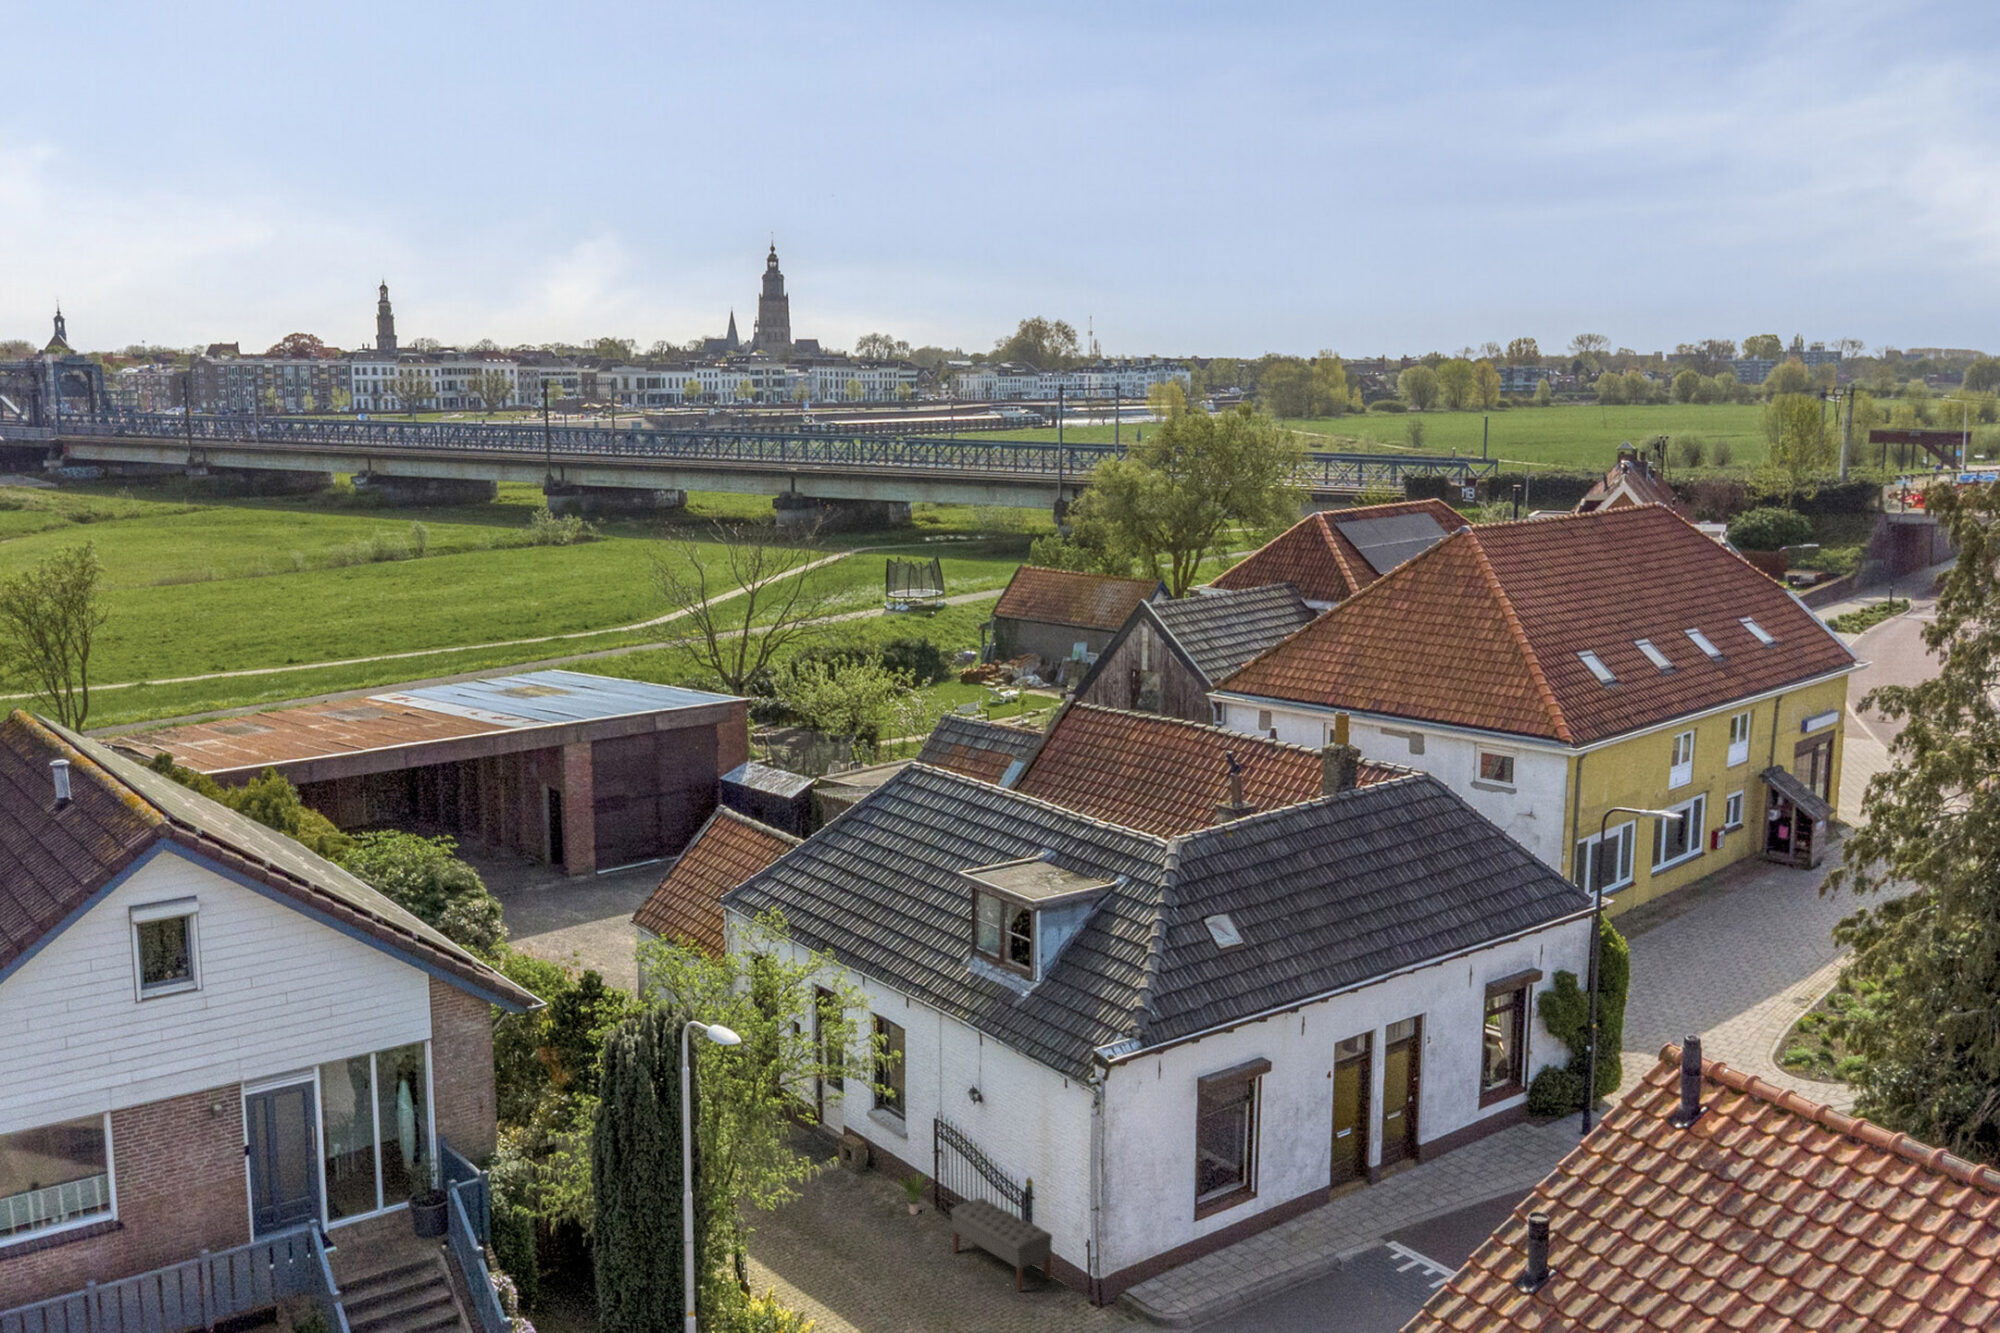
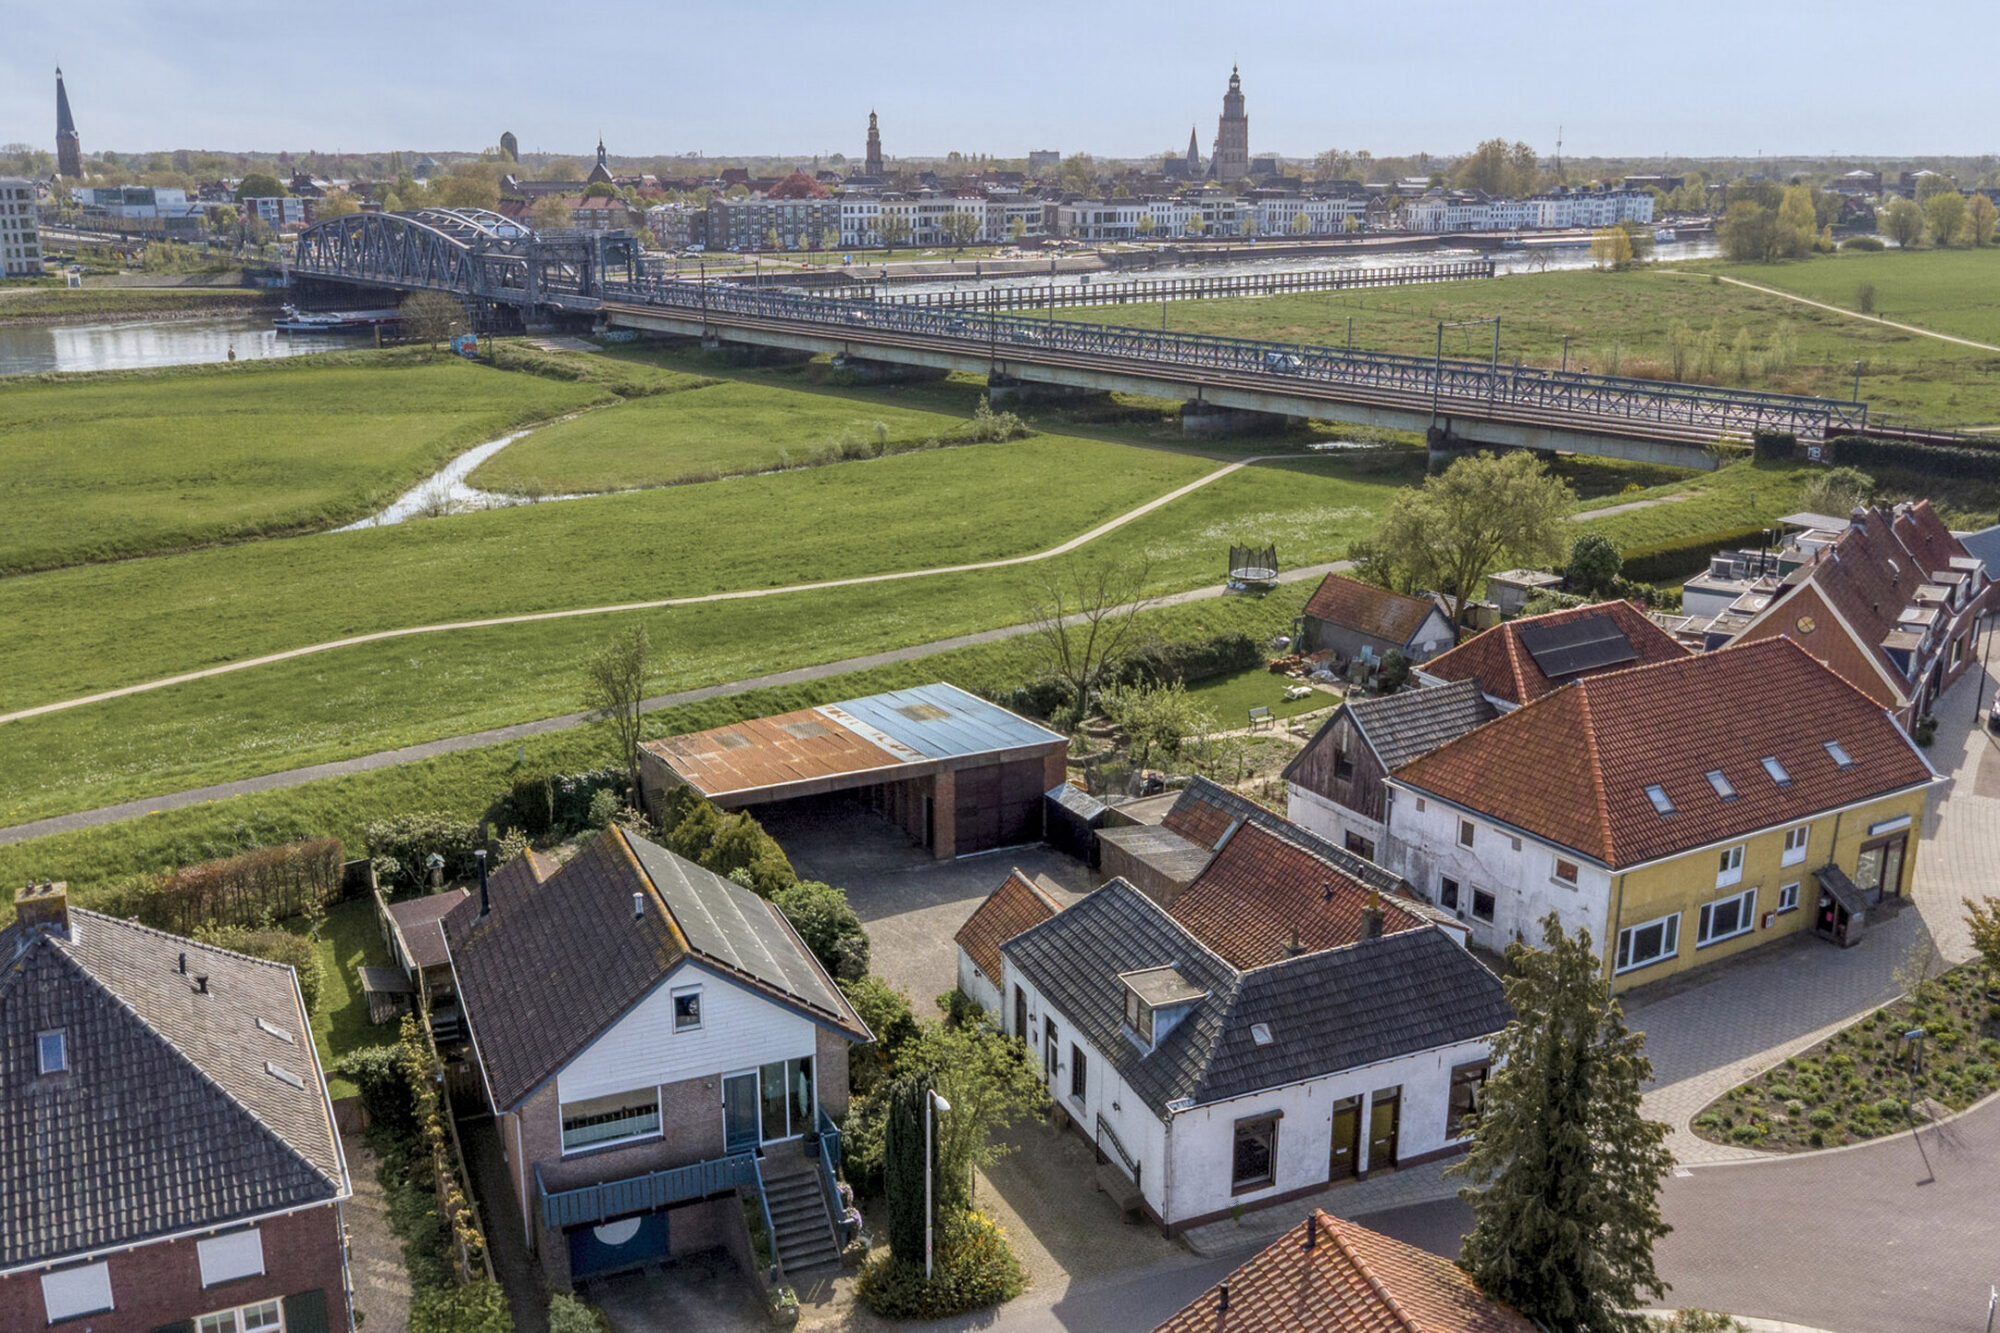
potted plant: present [900,1175,927,1215] -> present [1228,1201,1246,1226]

